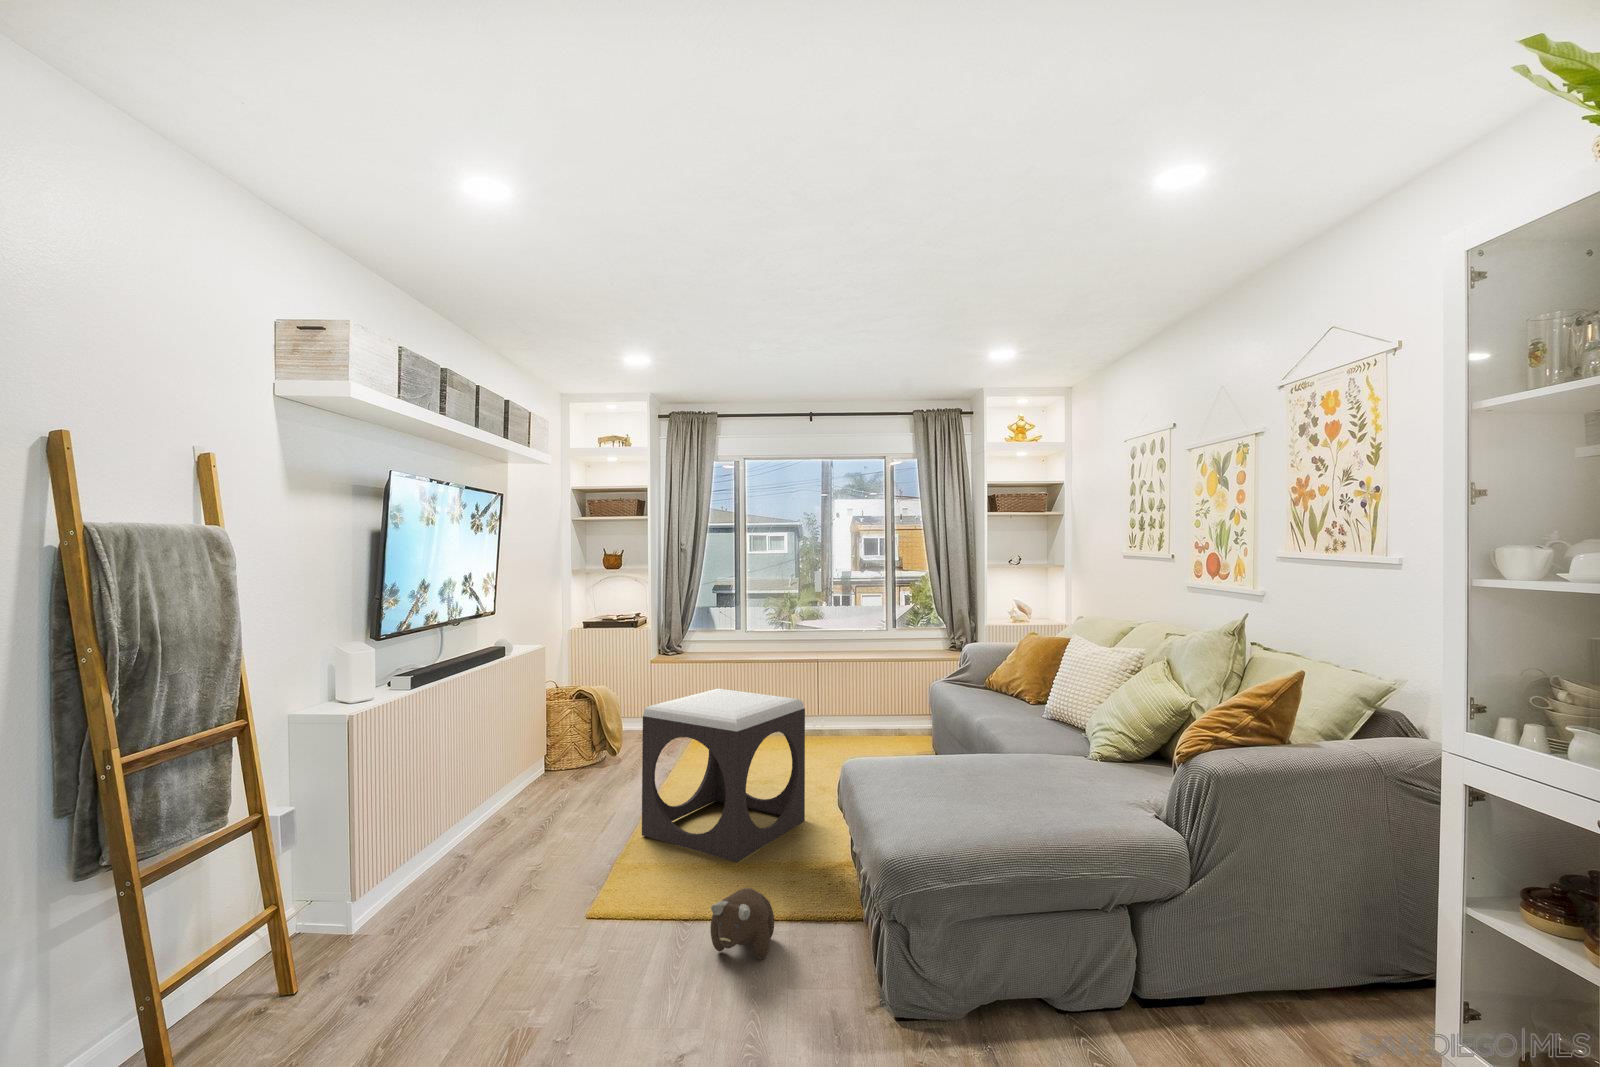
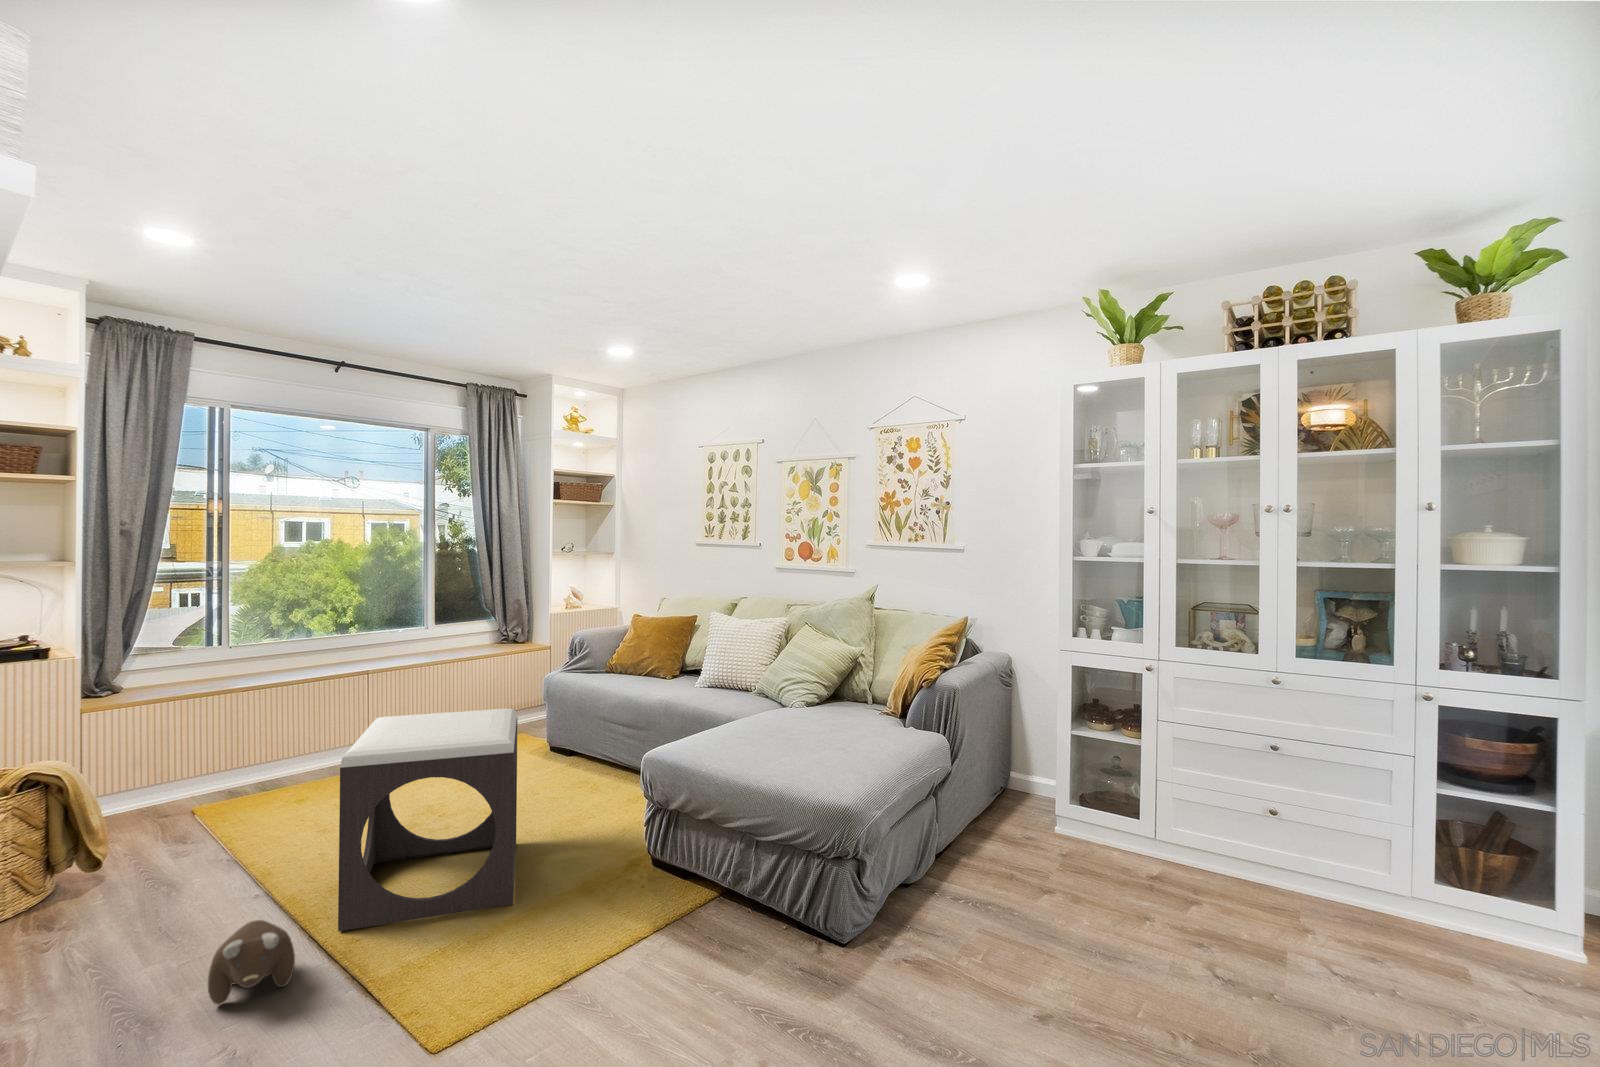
plush toy: present [711,888,774,959] -> present [208,920,295,1005]

